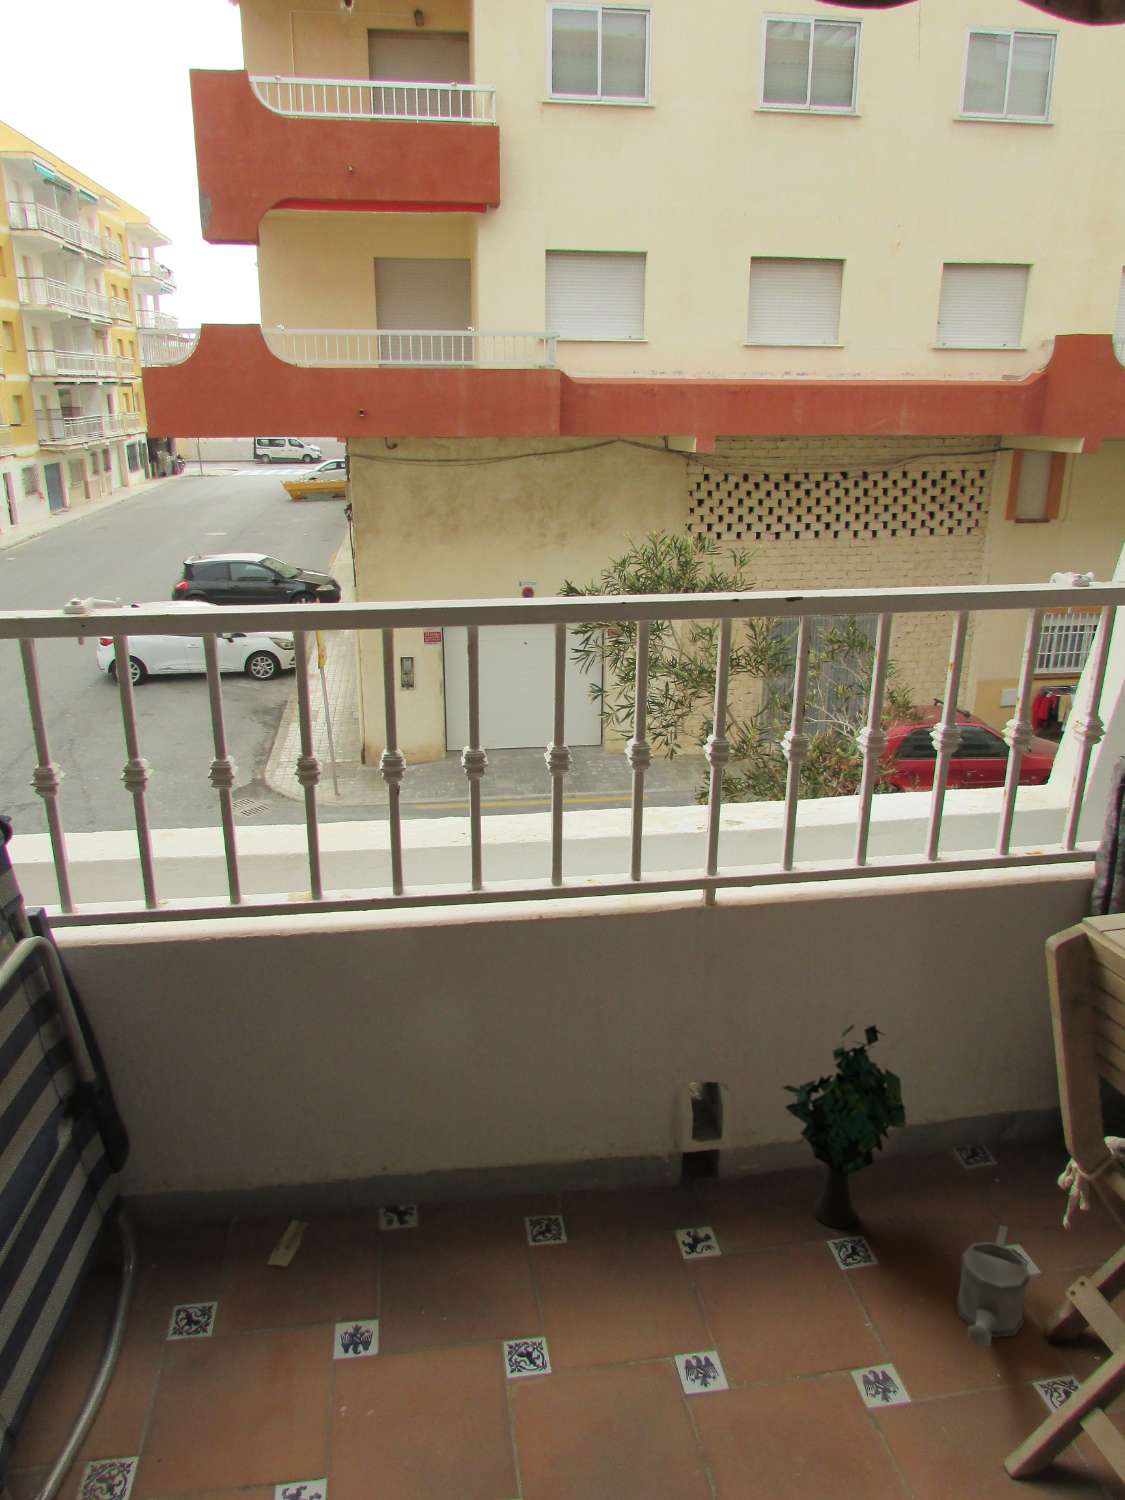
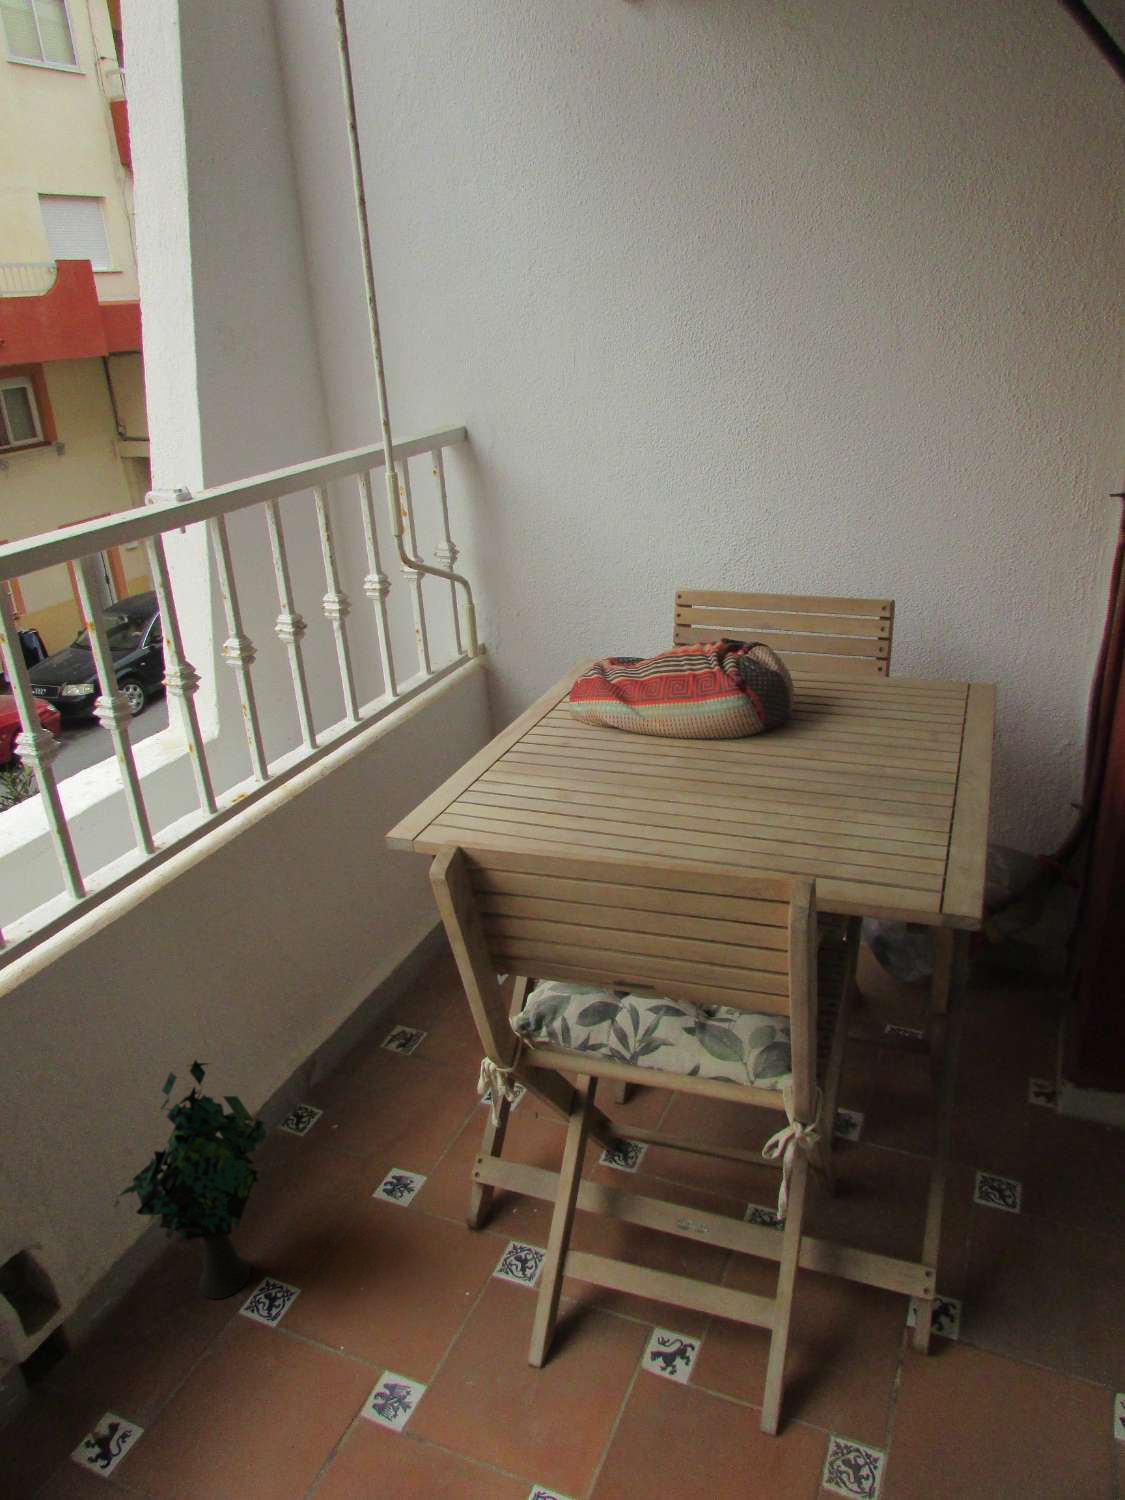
watering can: present [956,1225,1030,1346] -> none [380,1162,462,1287]

